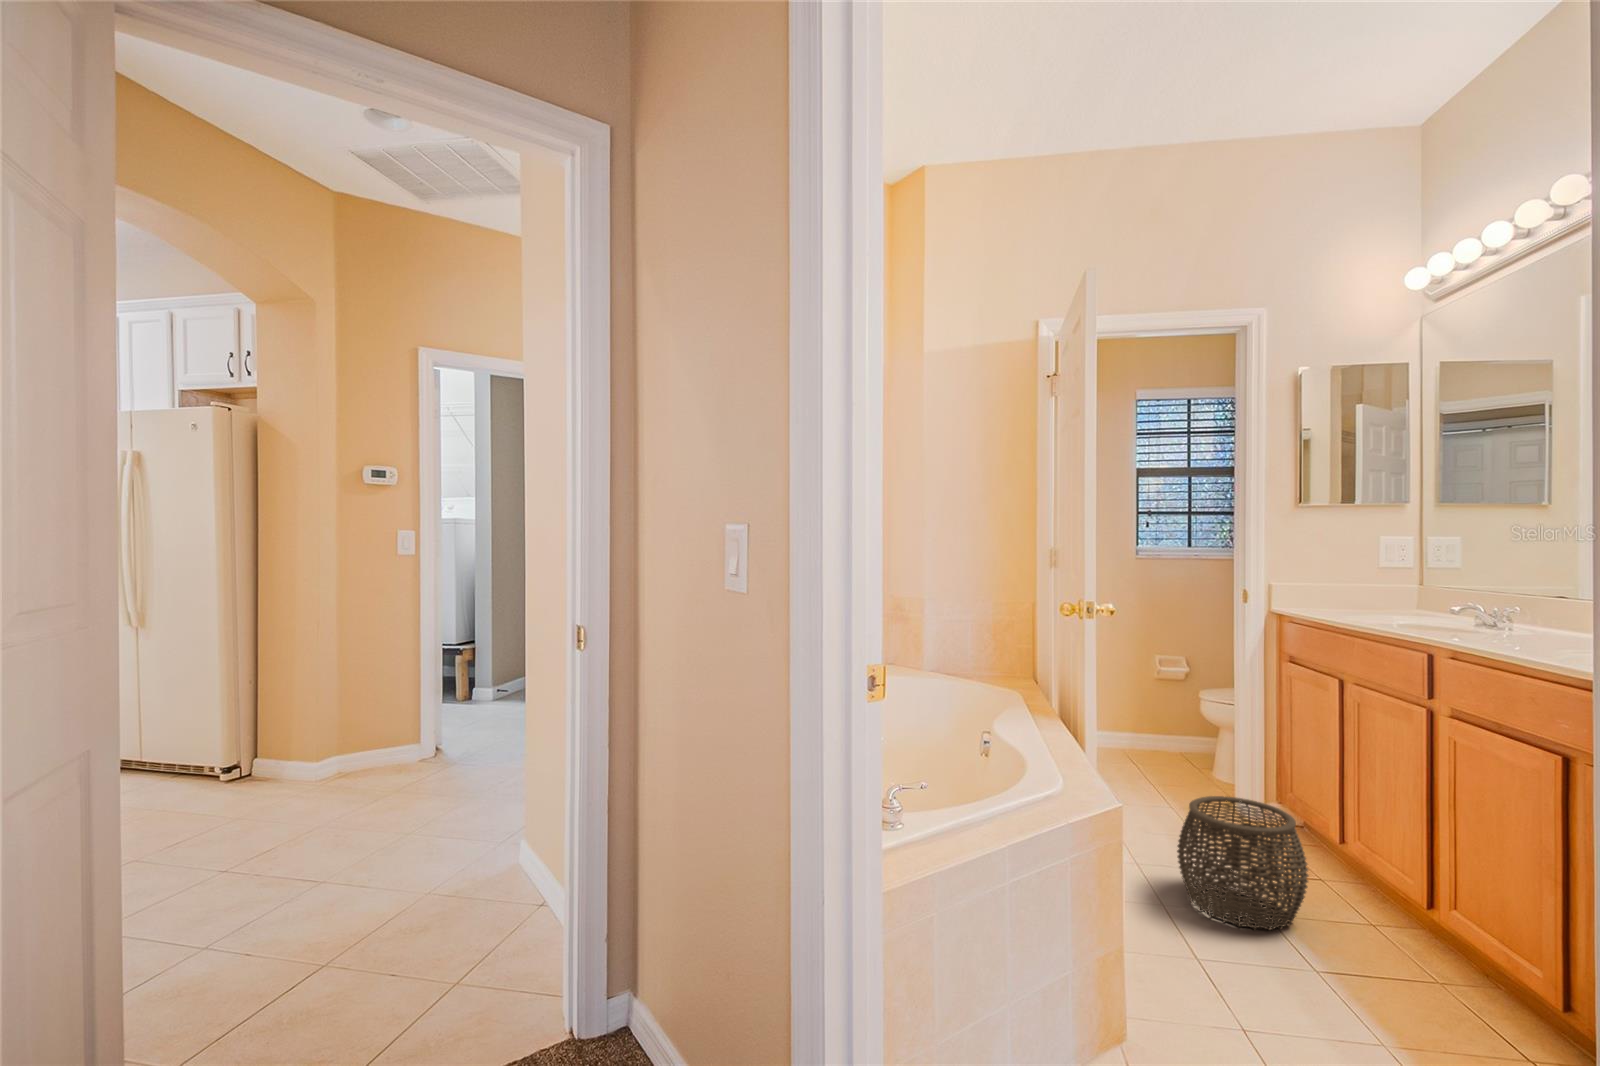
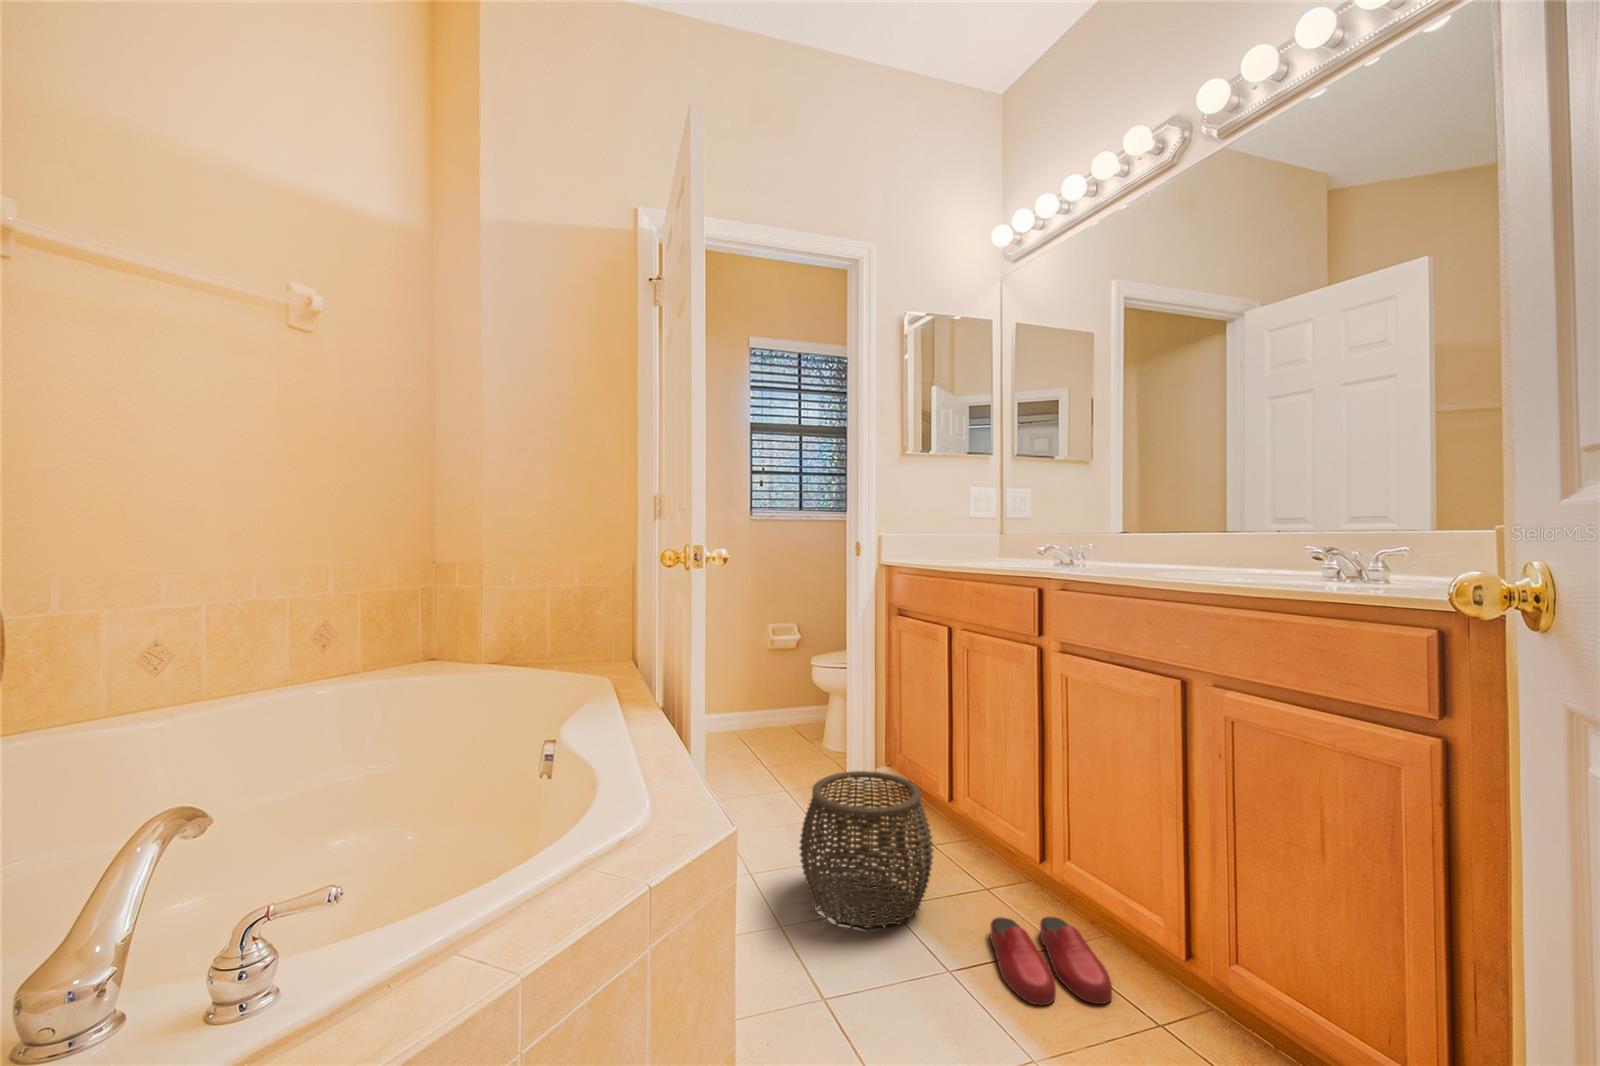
slippers: none [1364,945,1487,1032] -> present [990,917,1112,1005]

